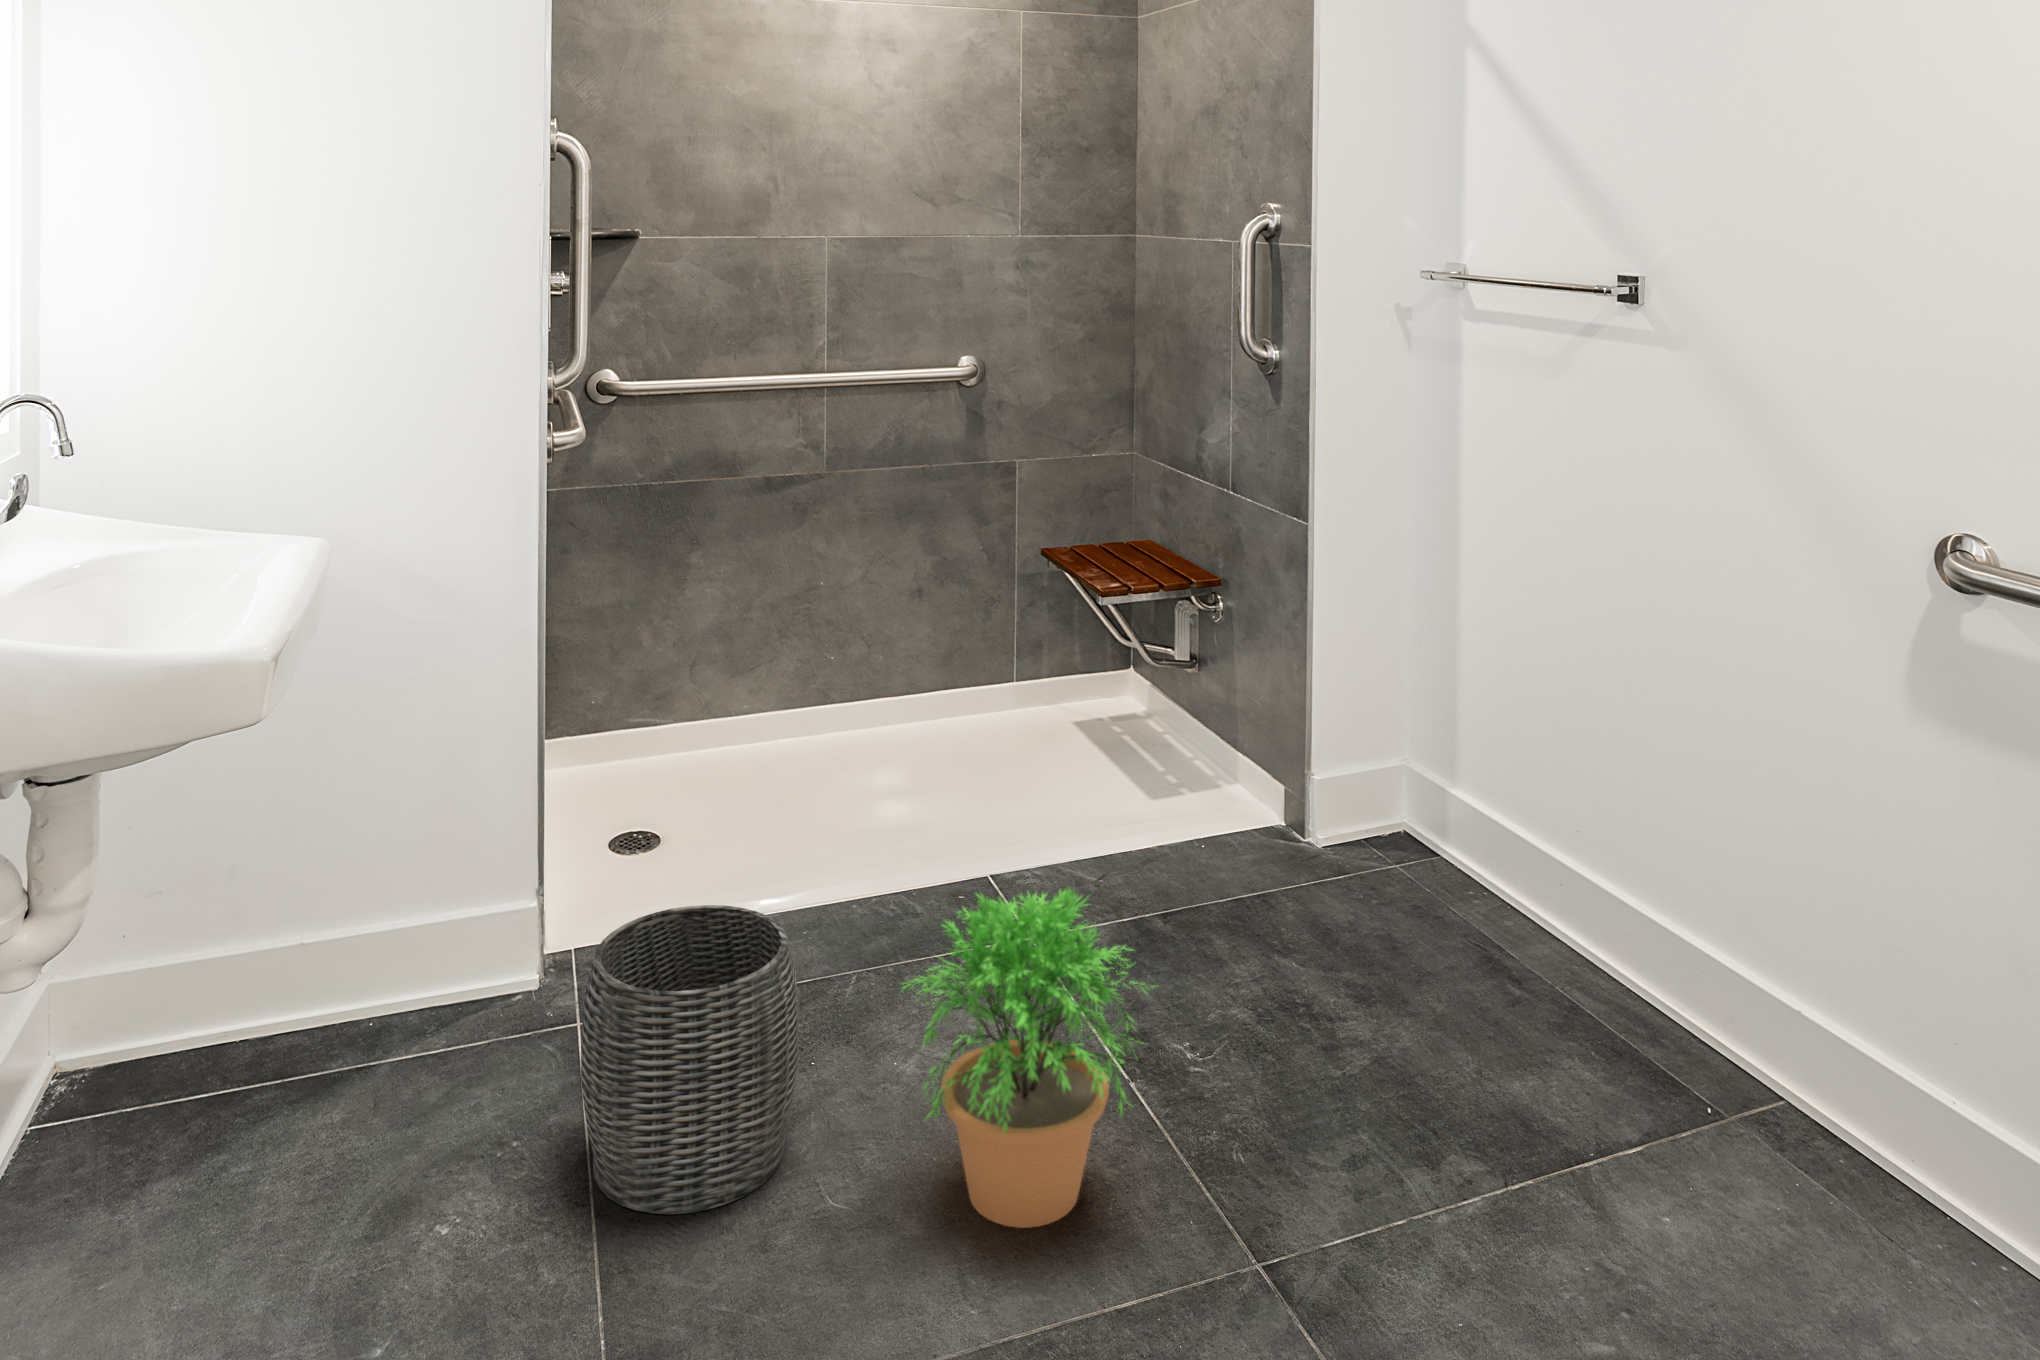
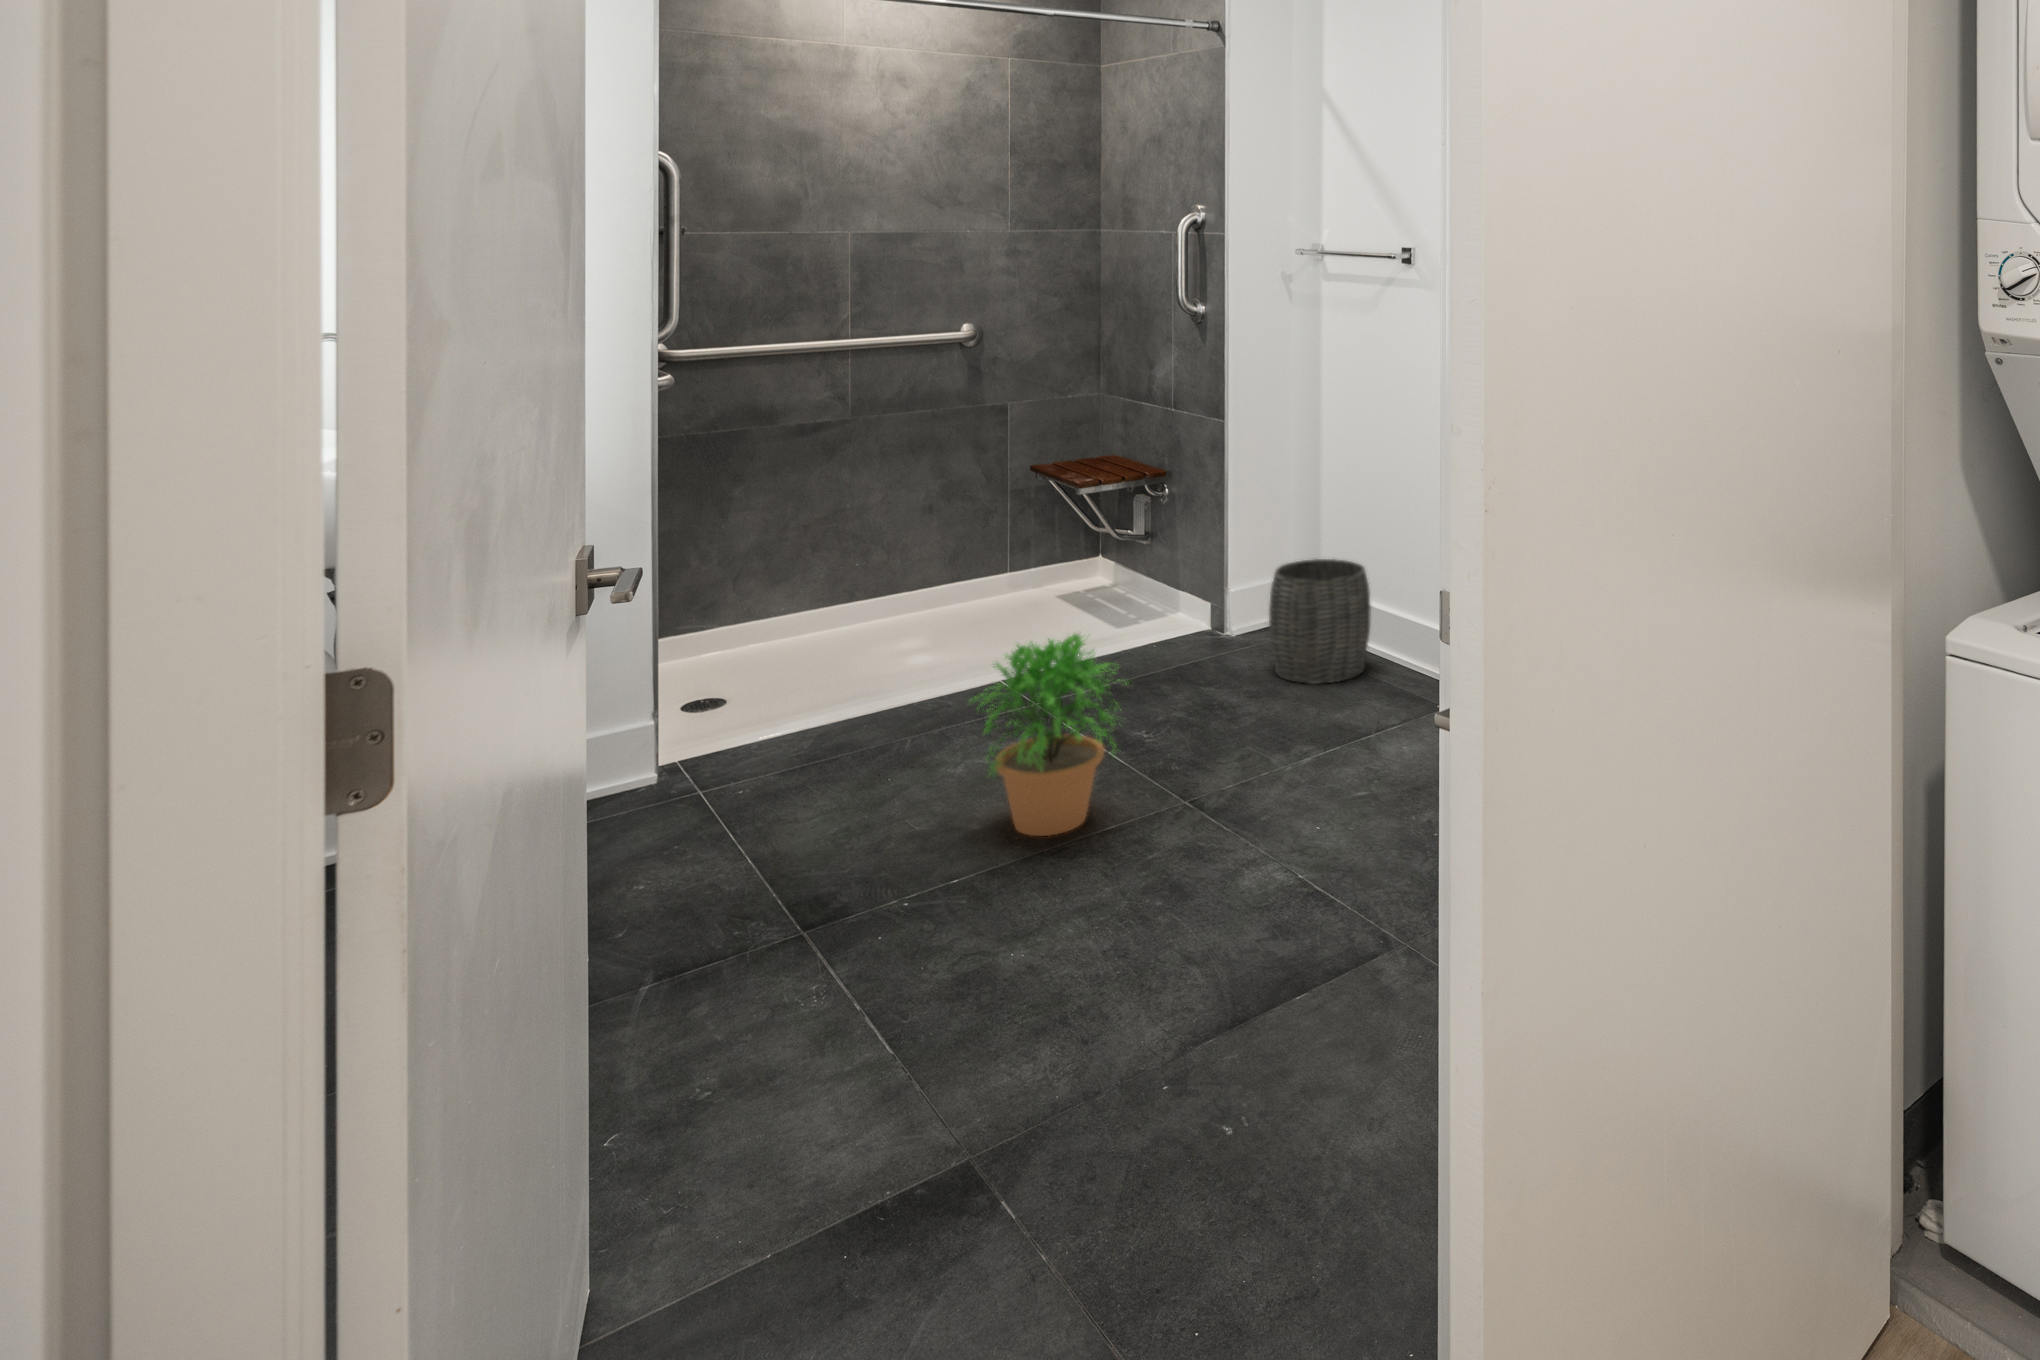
woven basket: present [581,905,798,1214] -> present [1269,559,1371,684]

